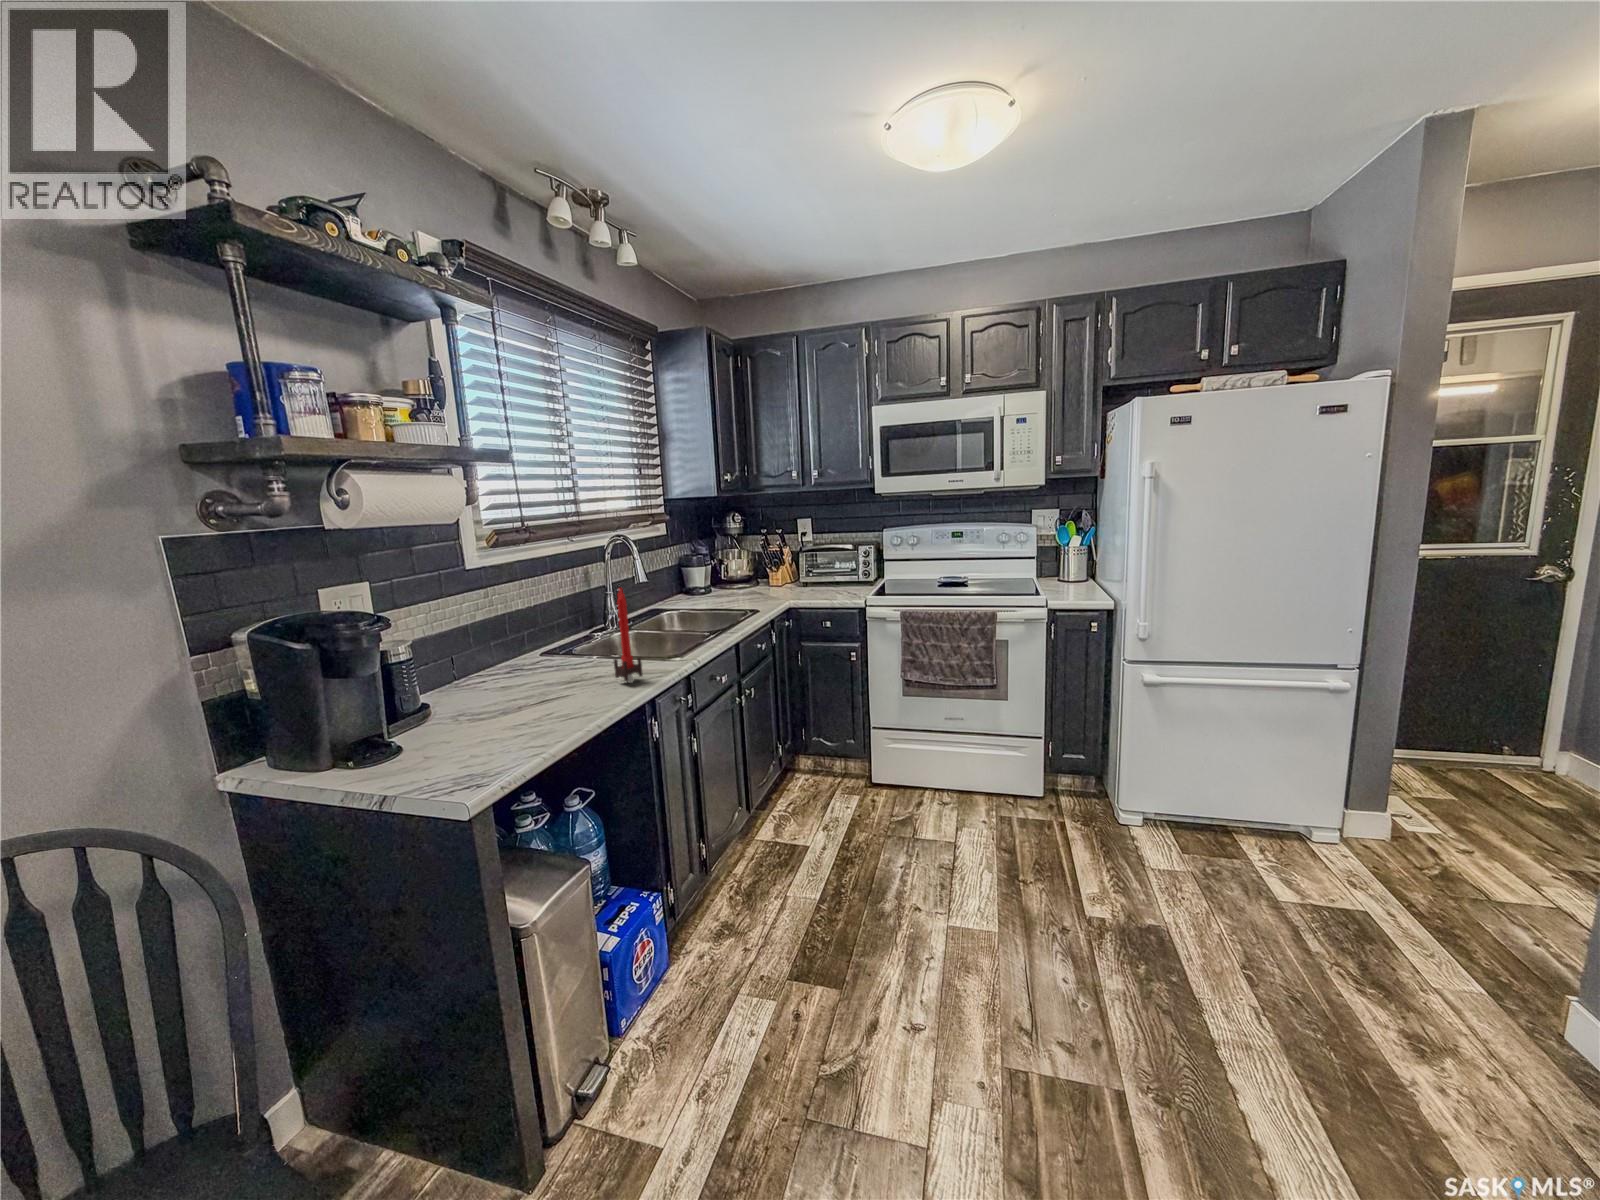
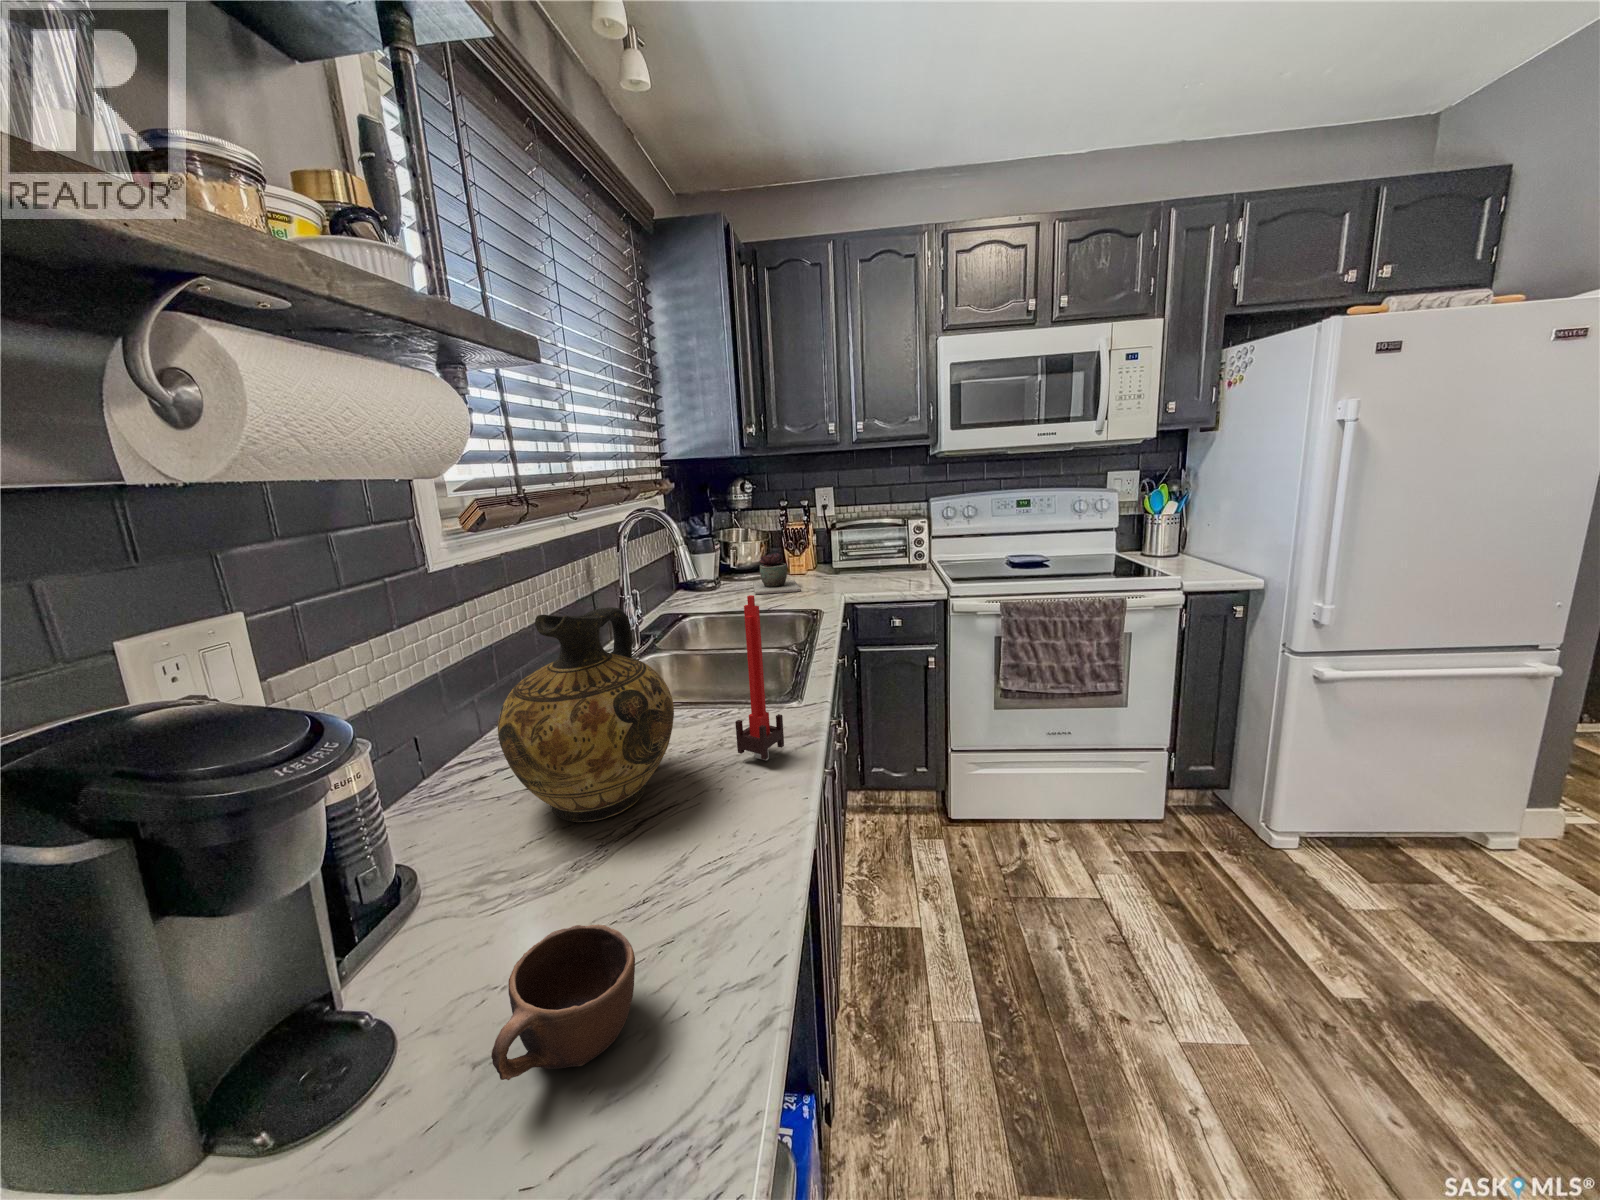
succulent plant: none [725,569,764,599] -> present [753,553,800,594]
ceramic jug: none [479,591,574,700] -> present [498,607,674,822]
mug: none [426,714,492,759] -> present [491,924,635,1080]

